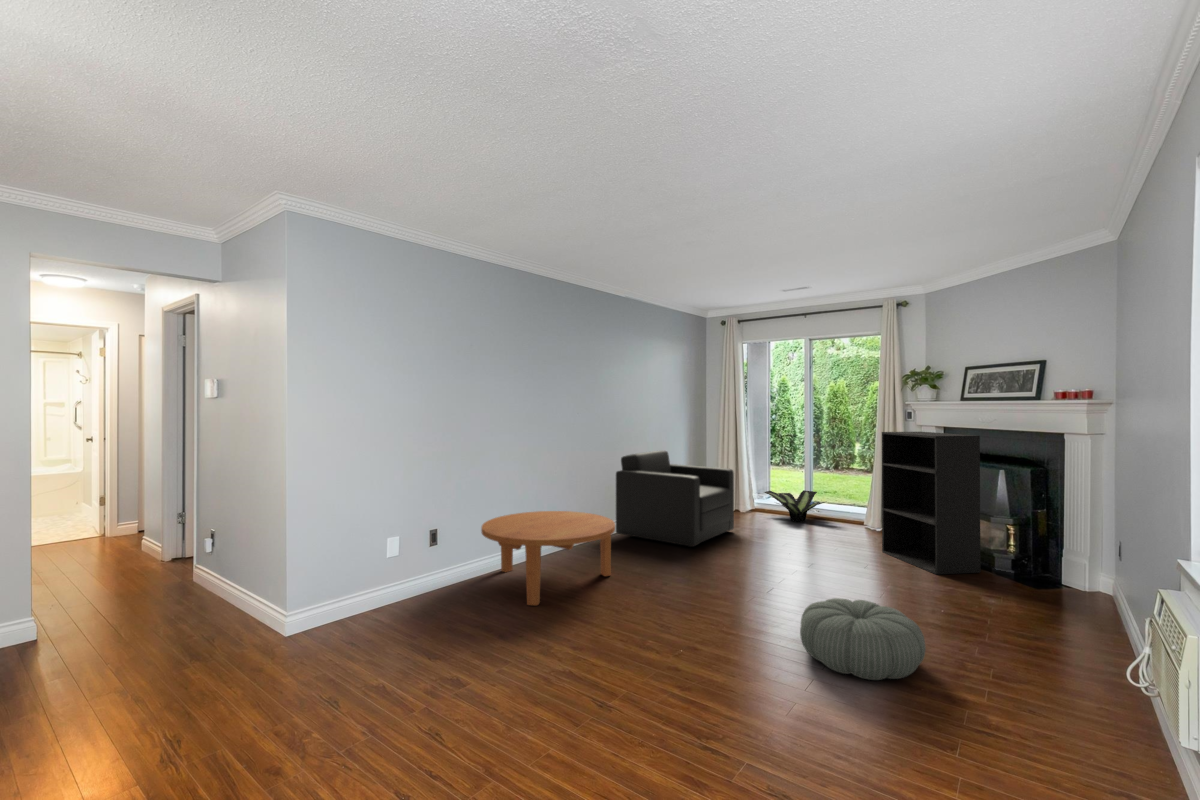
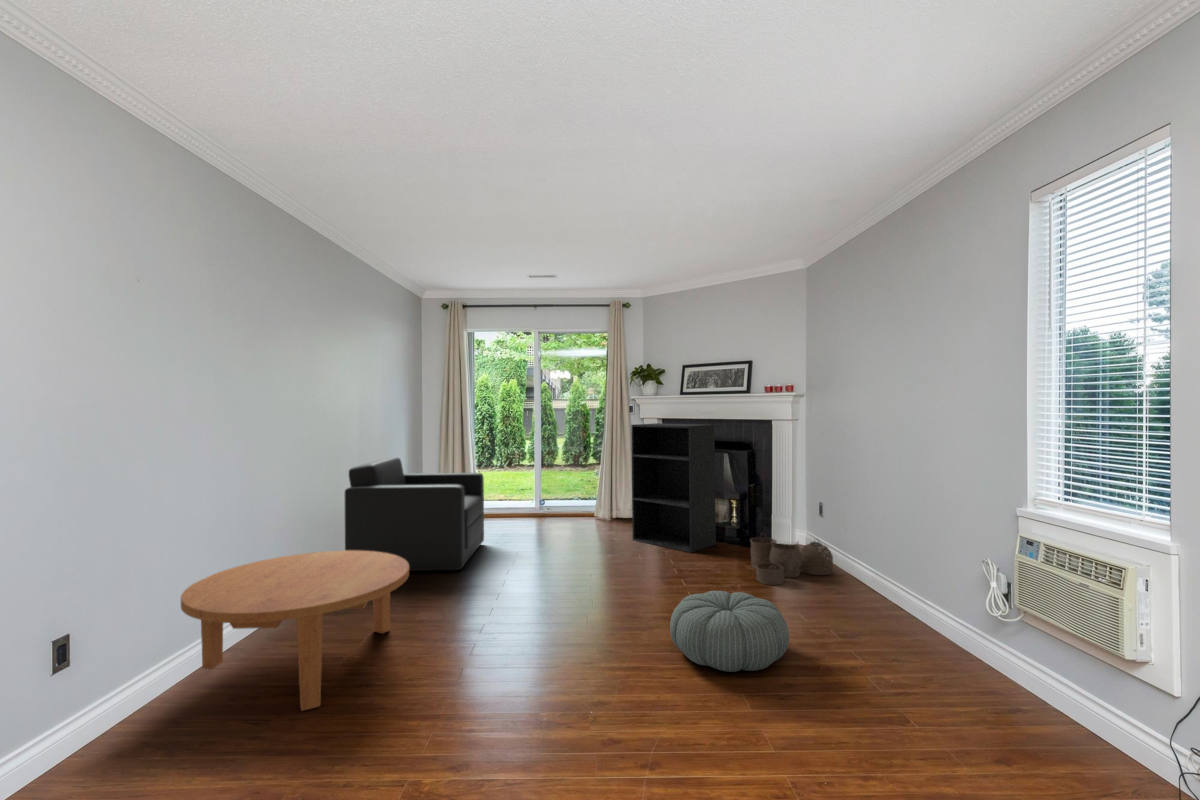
potted plant: present [764,490,825,522] -> none [497,489,564,524]
woven basket: none [984,566,1118,631] -> present [750,536,833,585]

